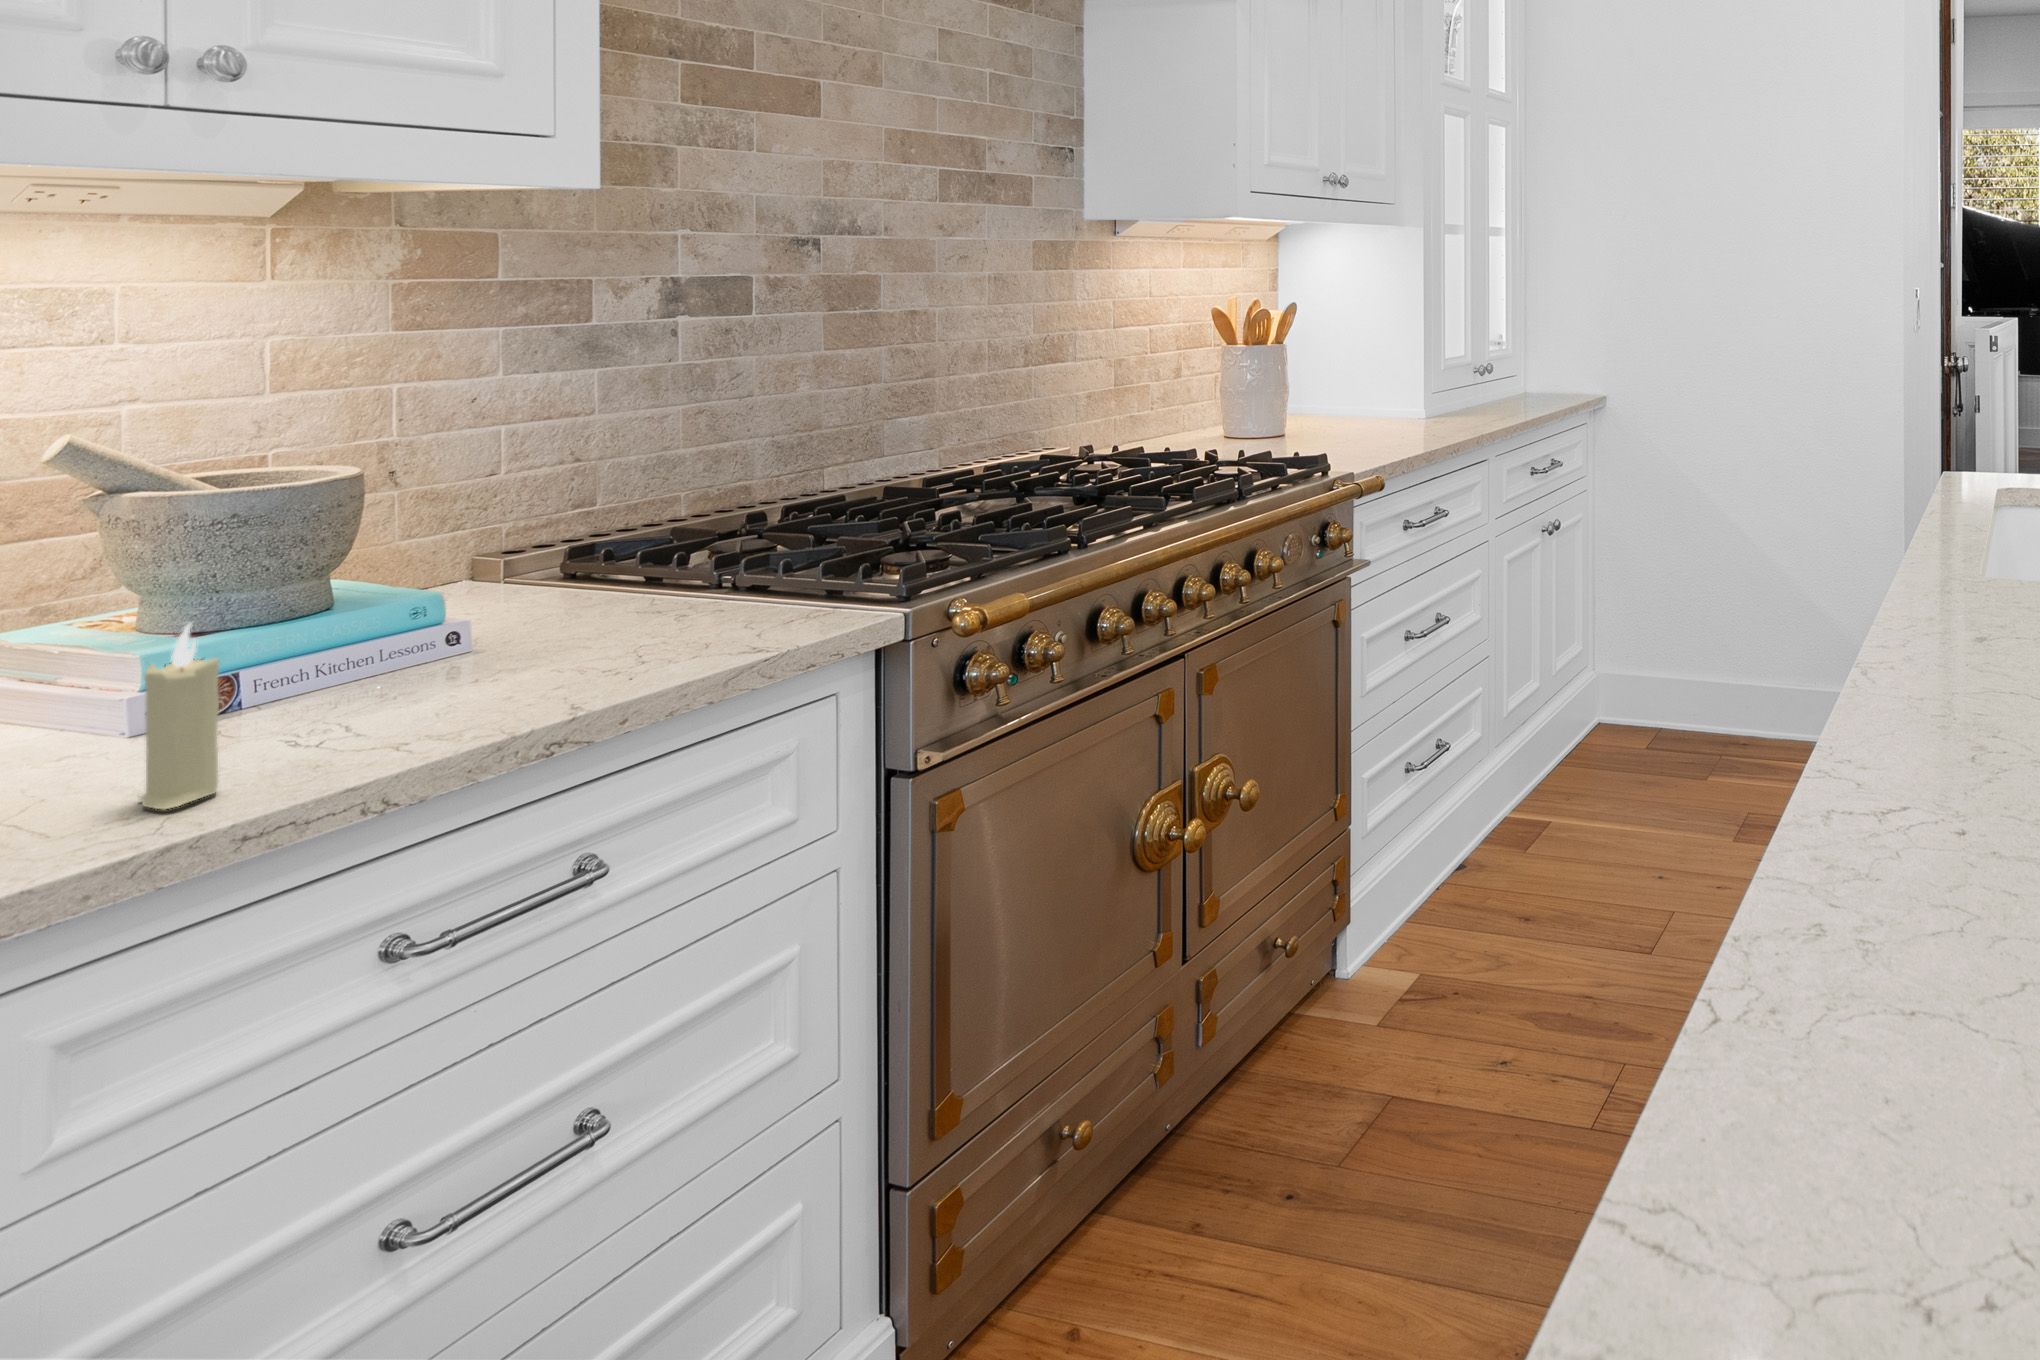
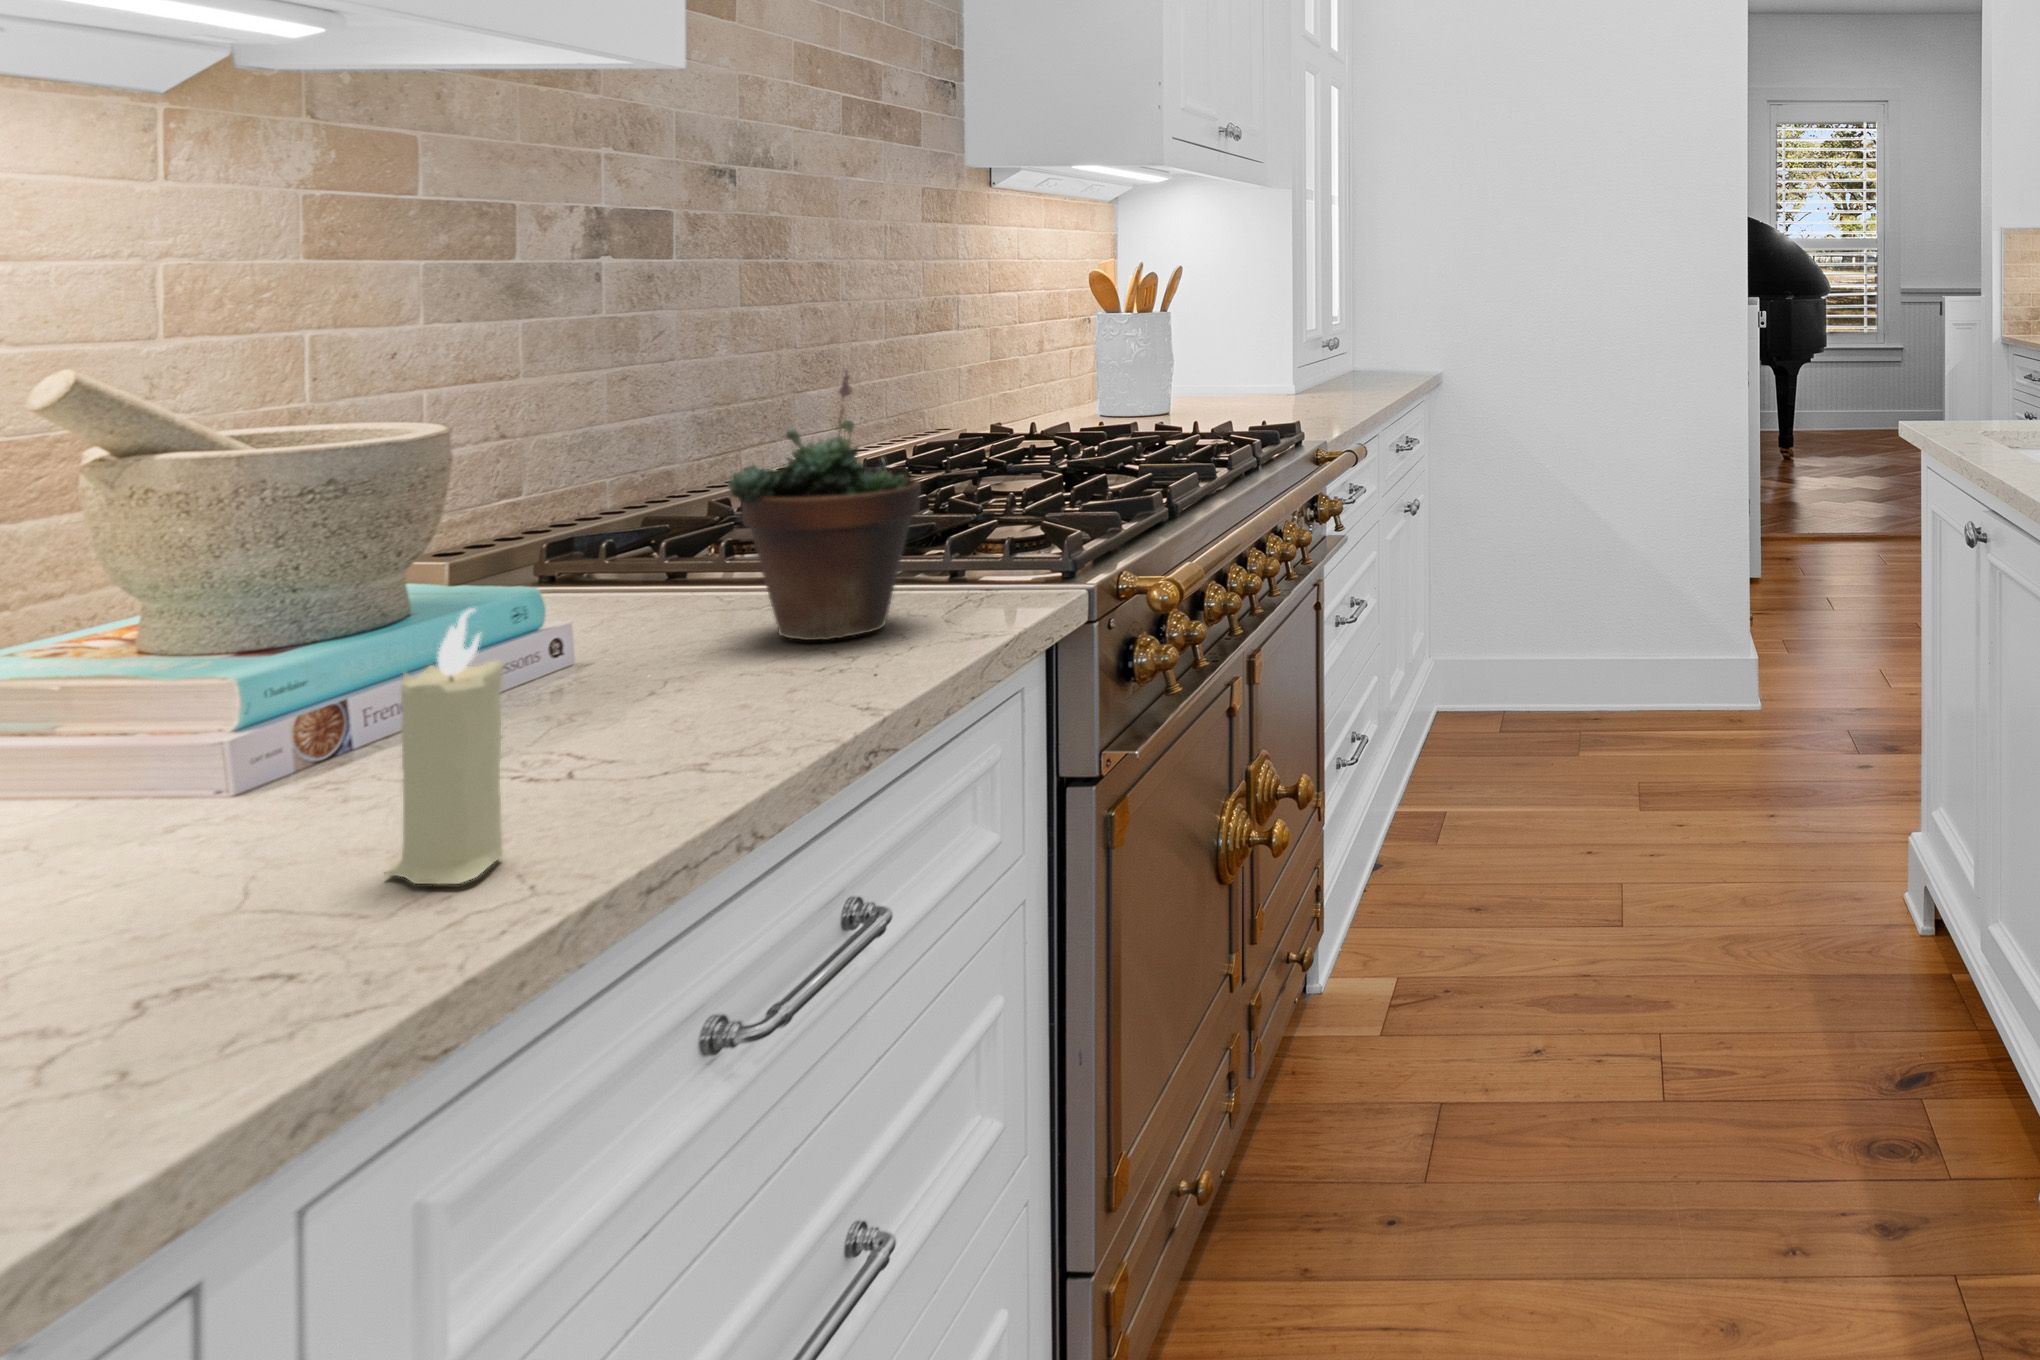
succulent plant: none [585,431,749,645] -> present [728,369,921,640]

